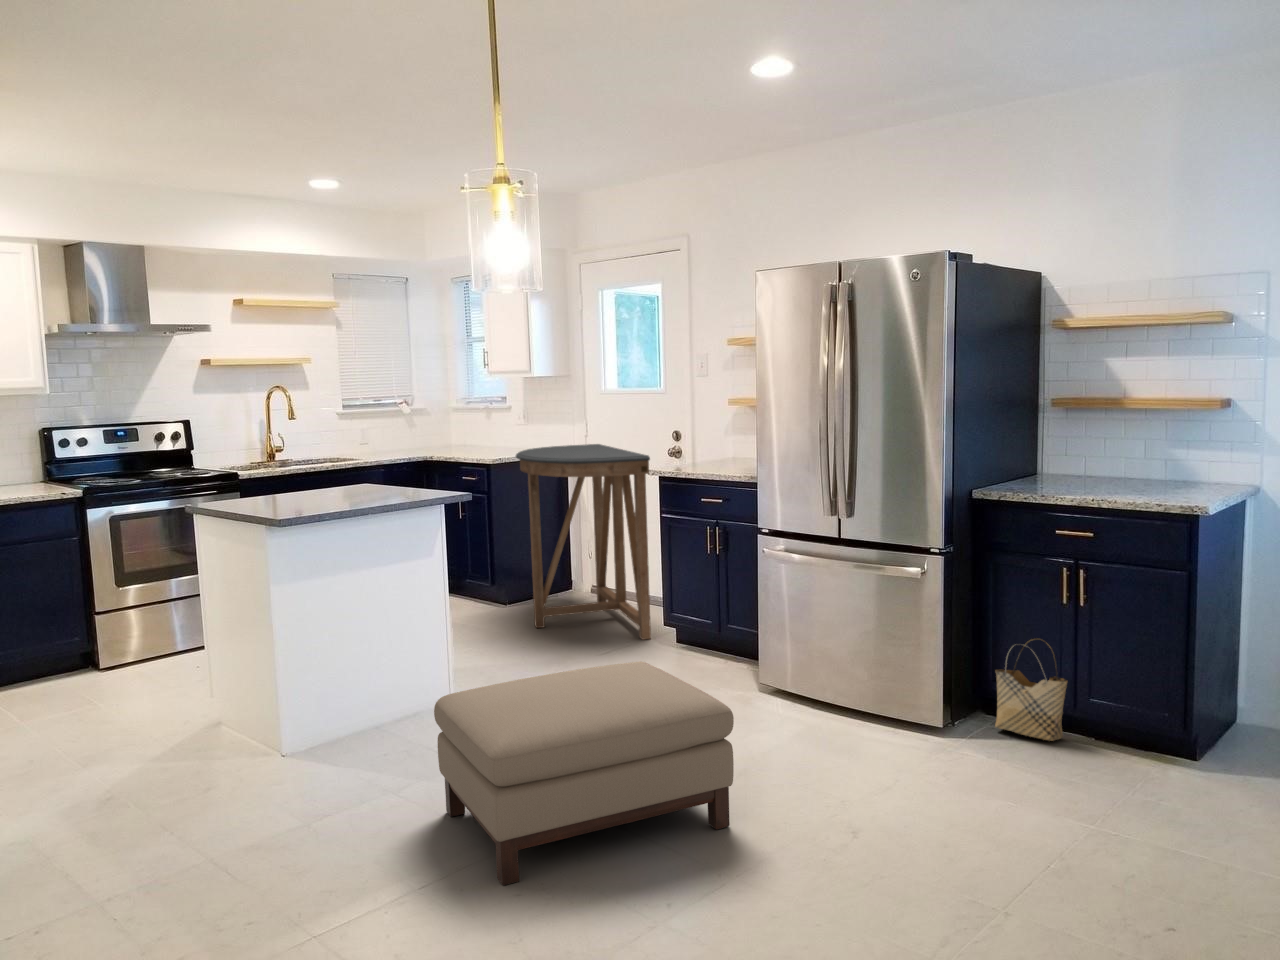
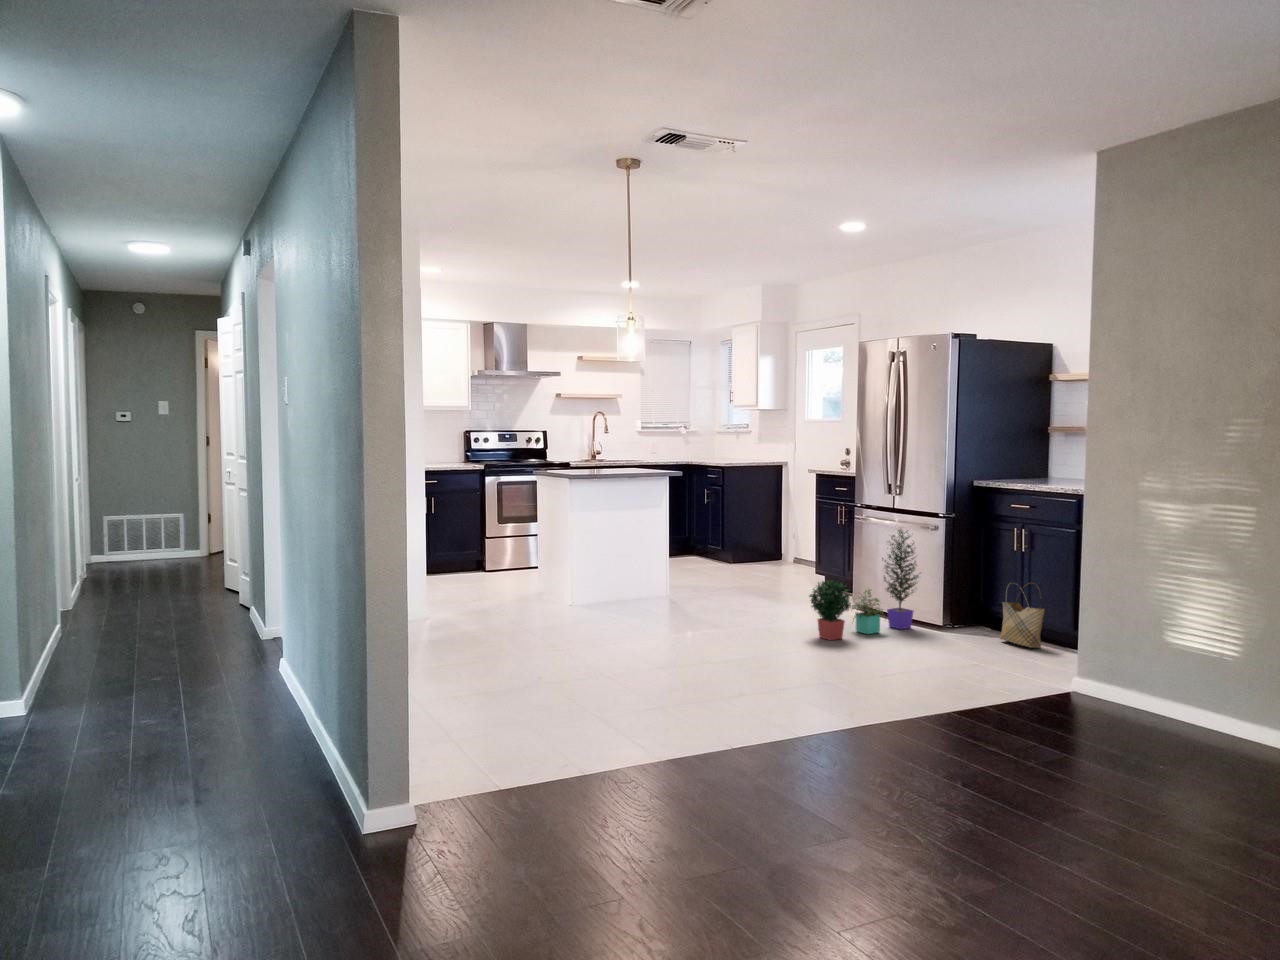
console table: present [516,444,651,640] -> none [739,457,819,586]
potted plant: none [717,563,868,770] -> present [809,529,919,640]
ottoman: present [434,662,734,885] -> none [642,568,797,660]

